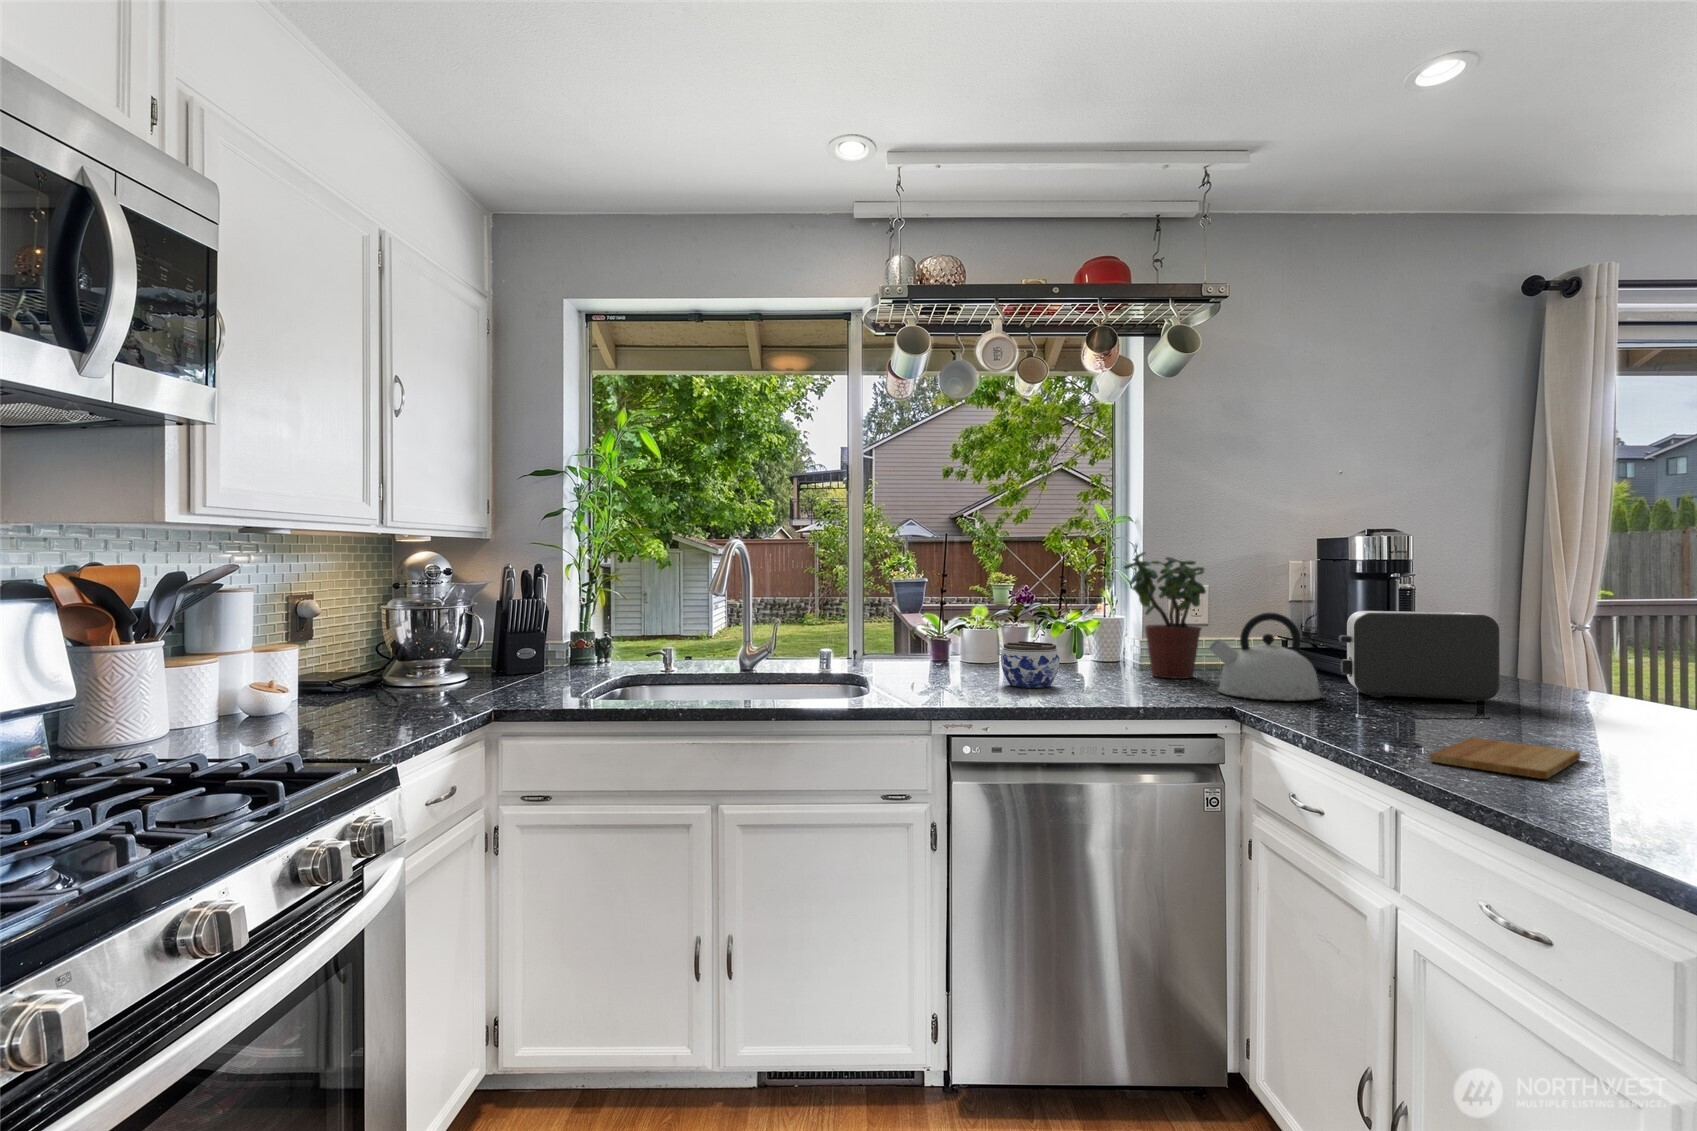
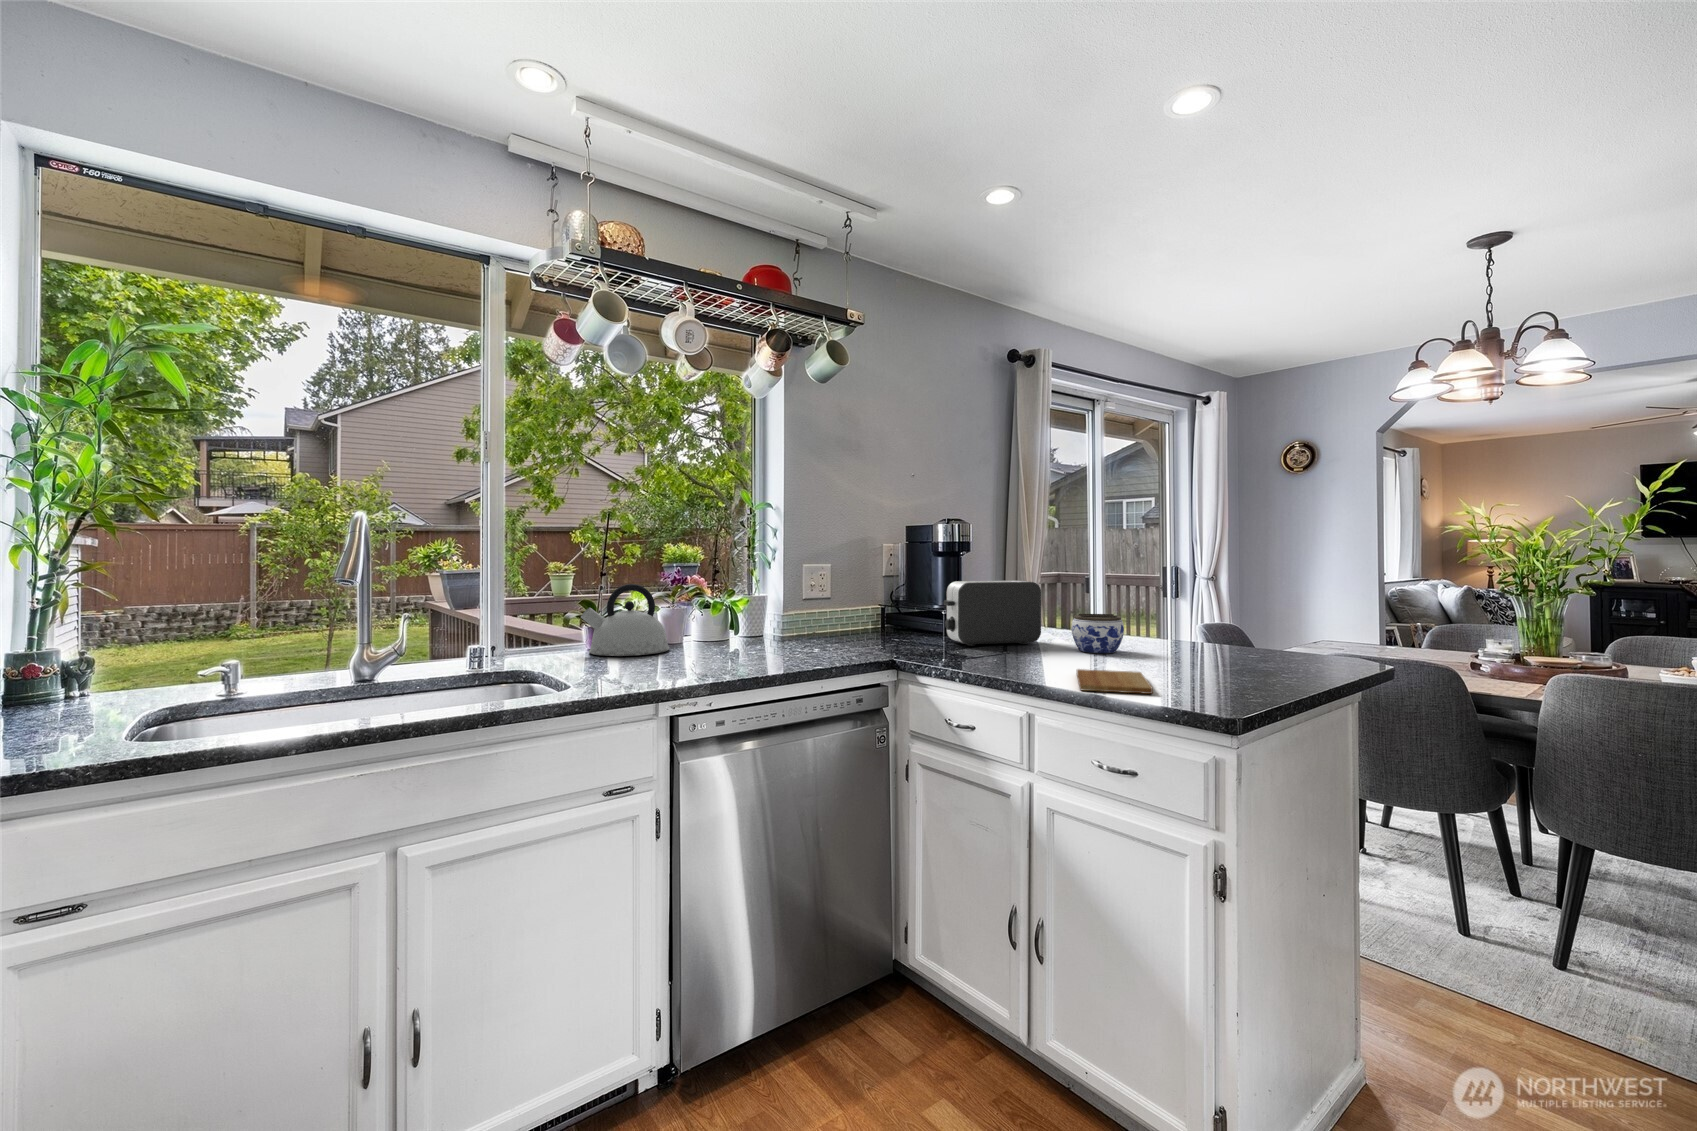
potted plant: present [1124,552,1206,679] -> none [780,535,845,643]
kettle: present [1209,612,1322,700] -> present [581,584,670,656]
jar: present [1001,641,1060,688] -> present [1072,614,1124,653]

